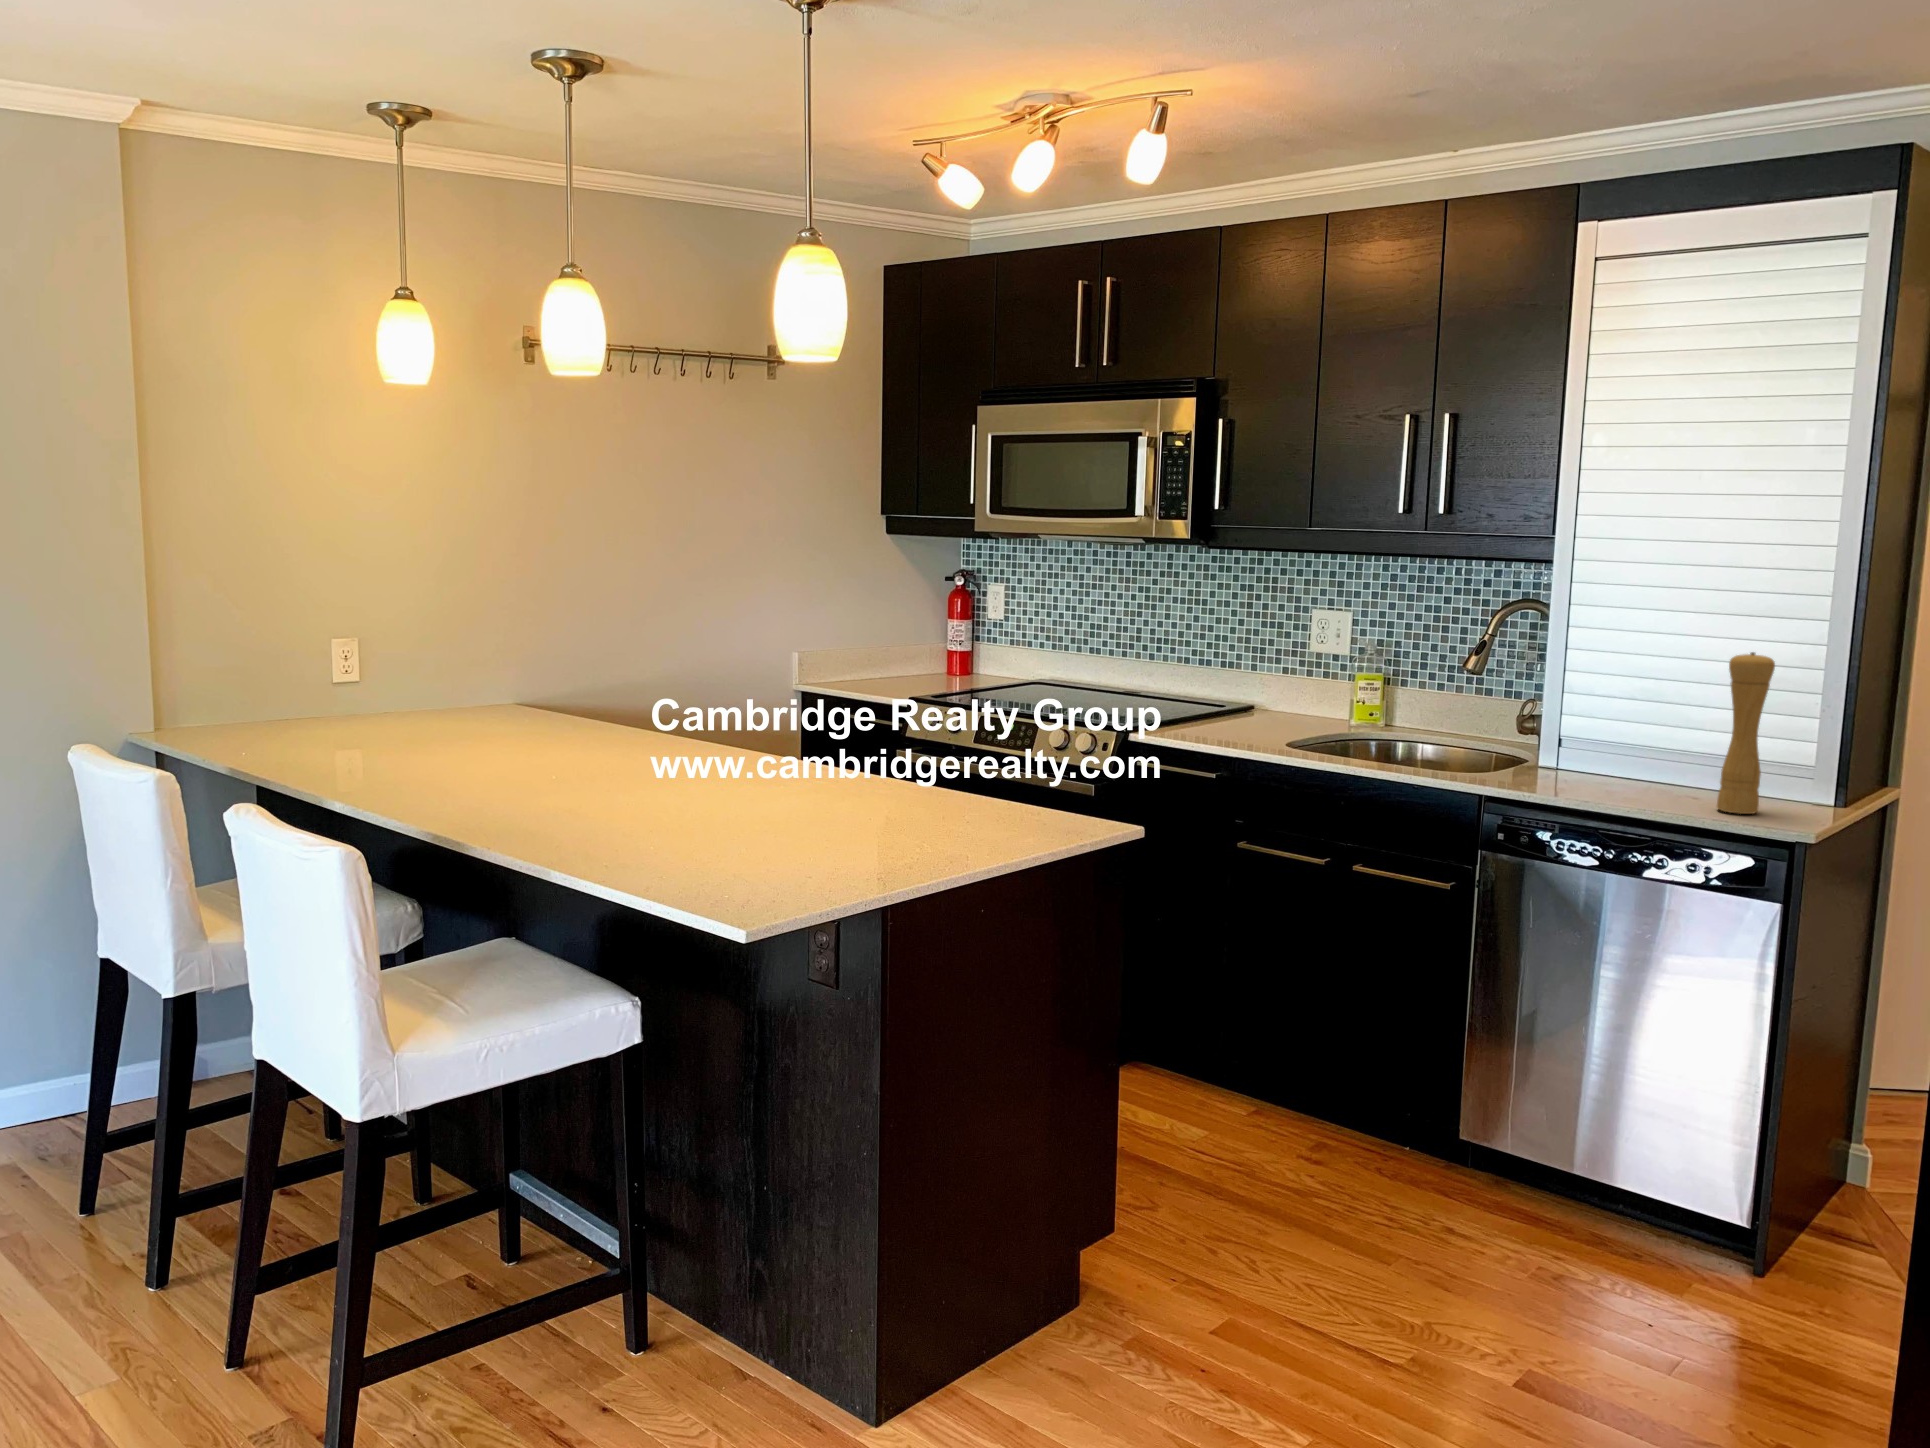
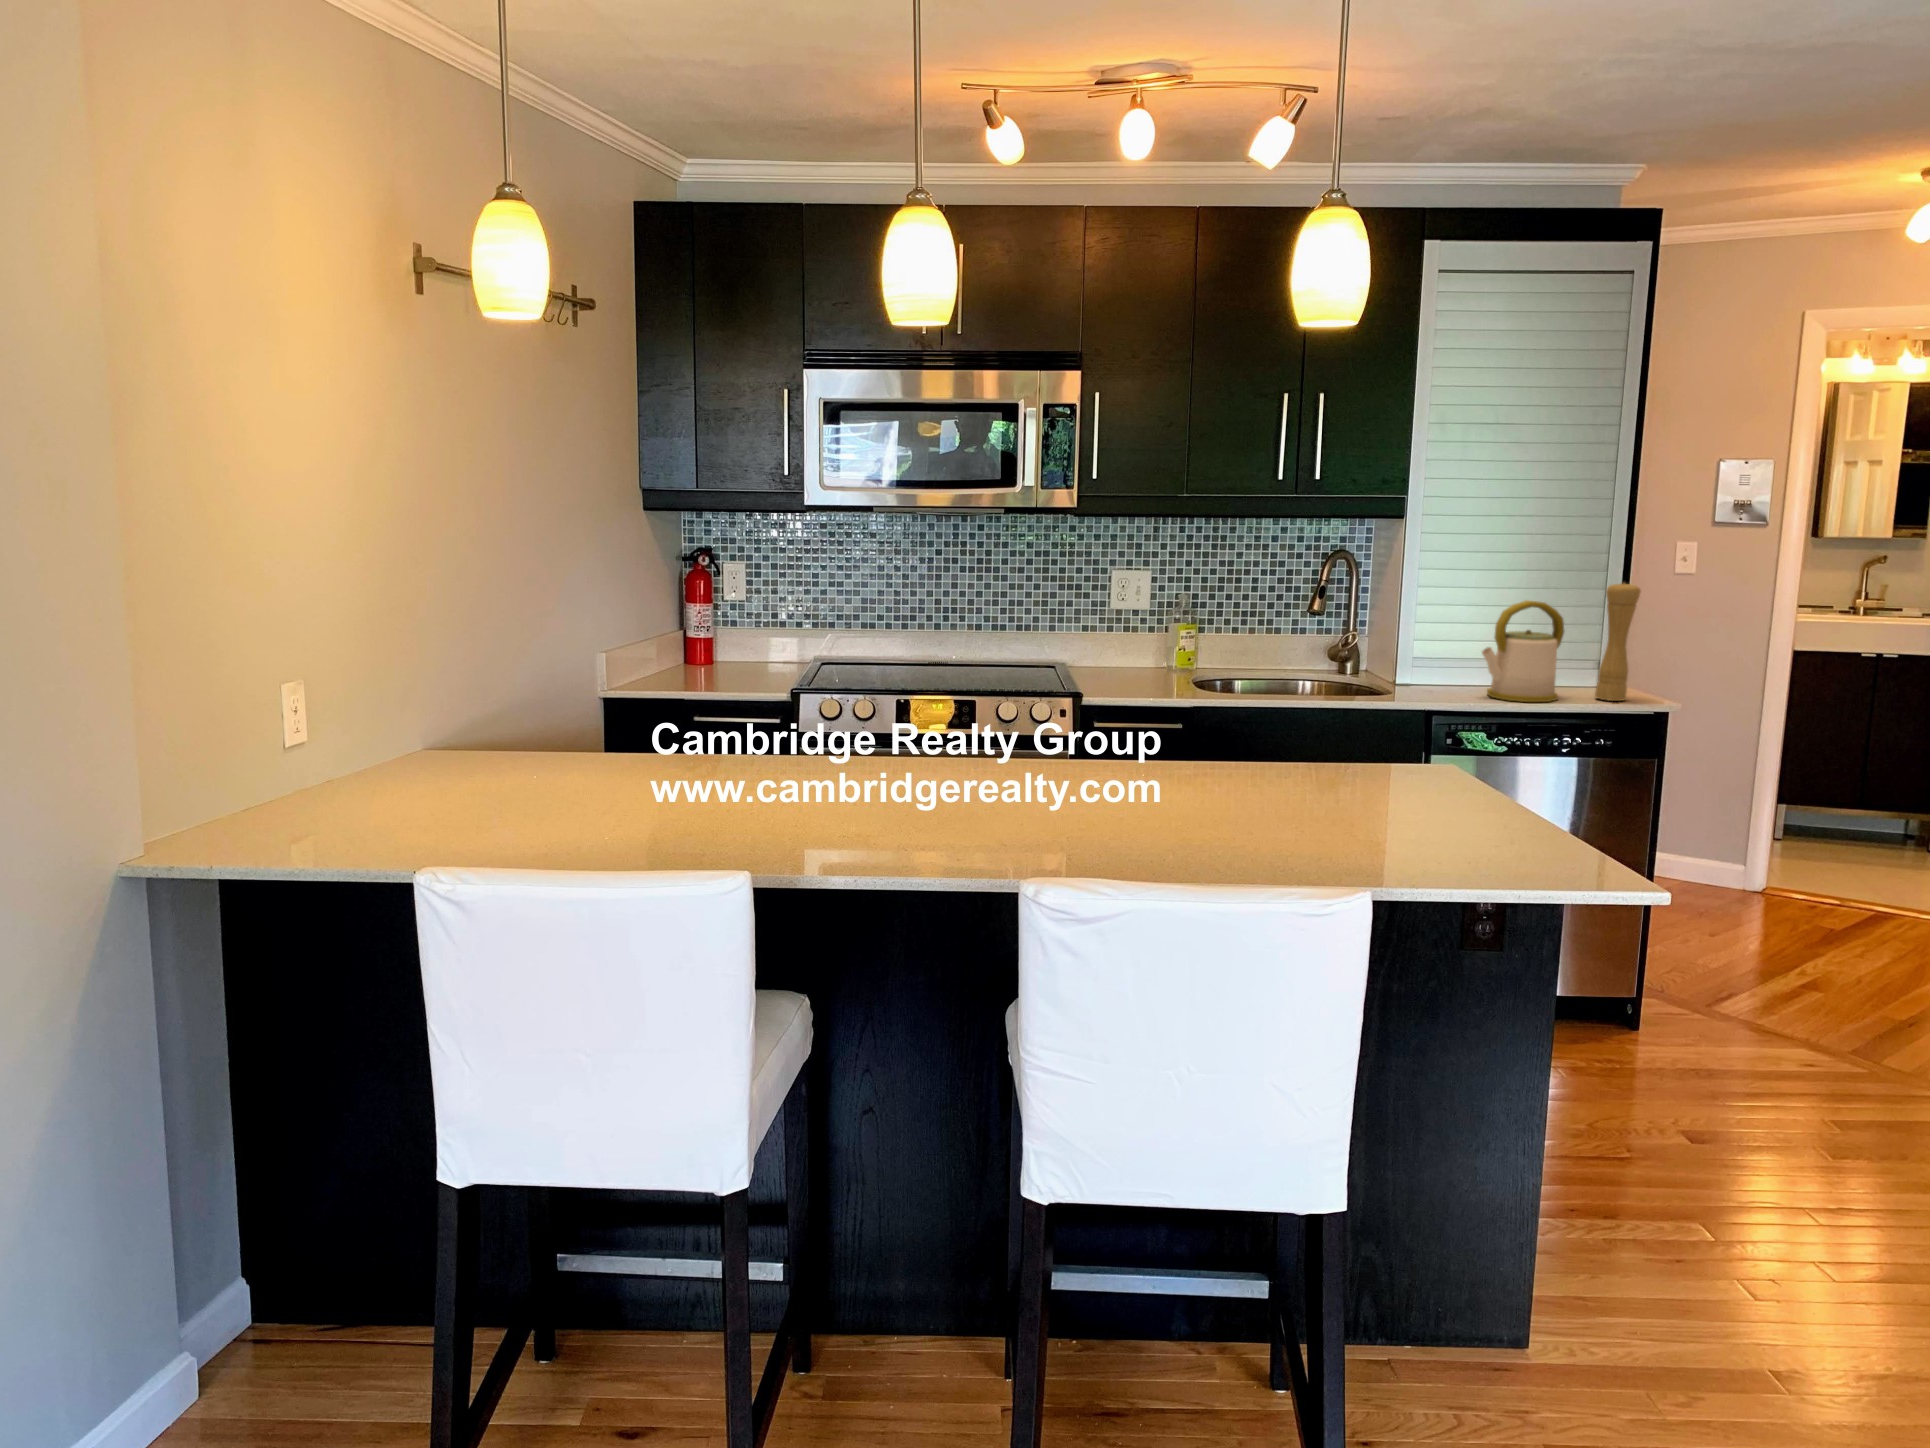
kettle: none [1567,668,1683,802] -> present [1482,600,1564,702]

